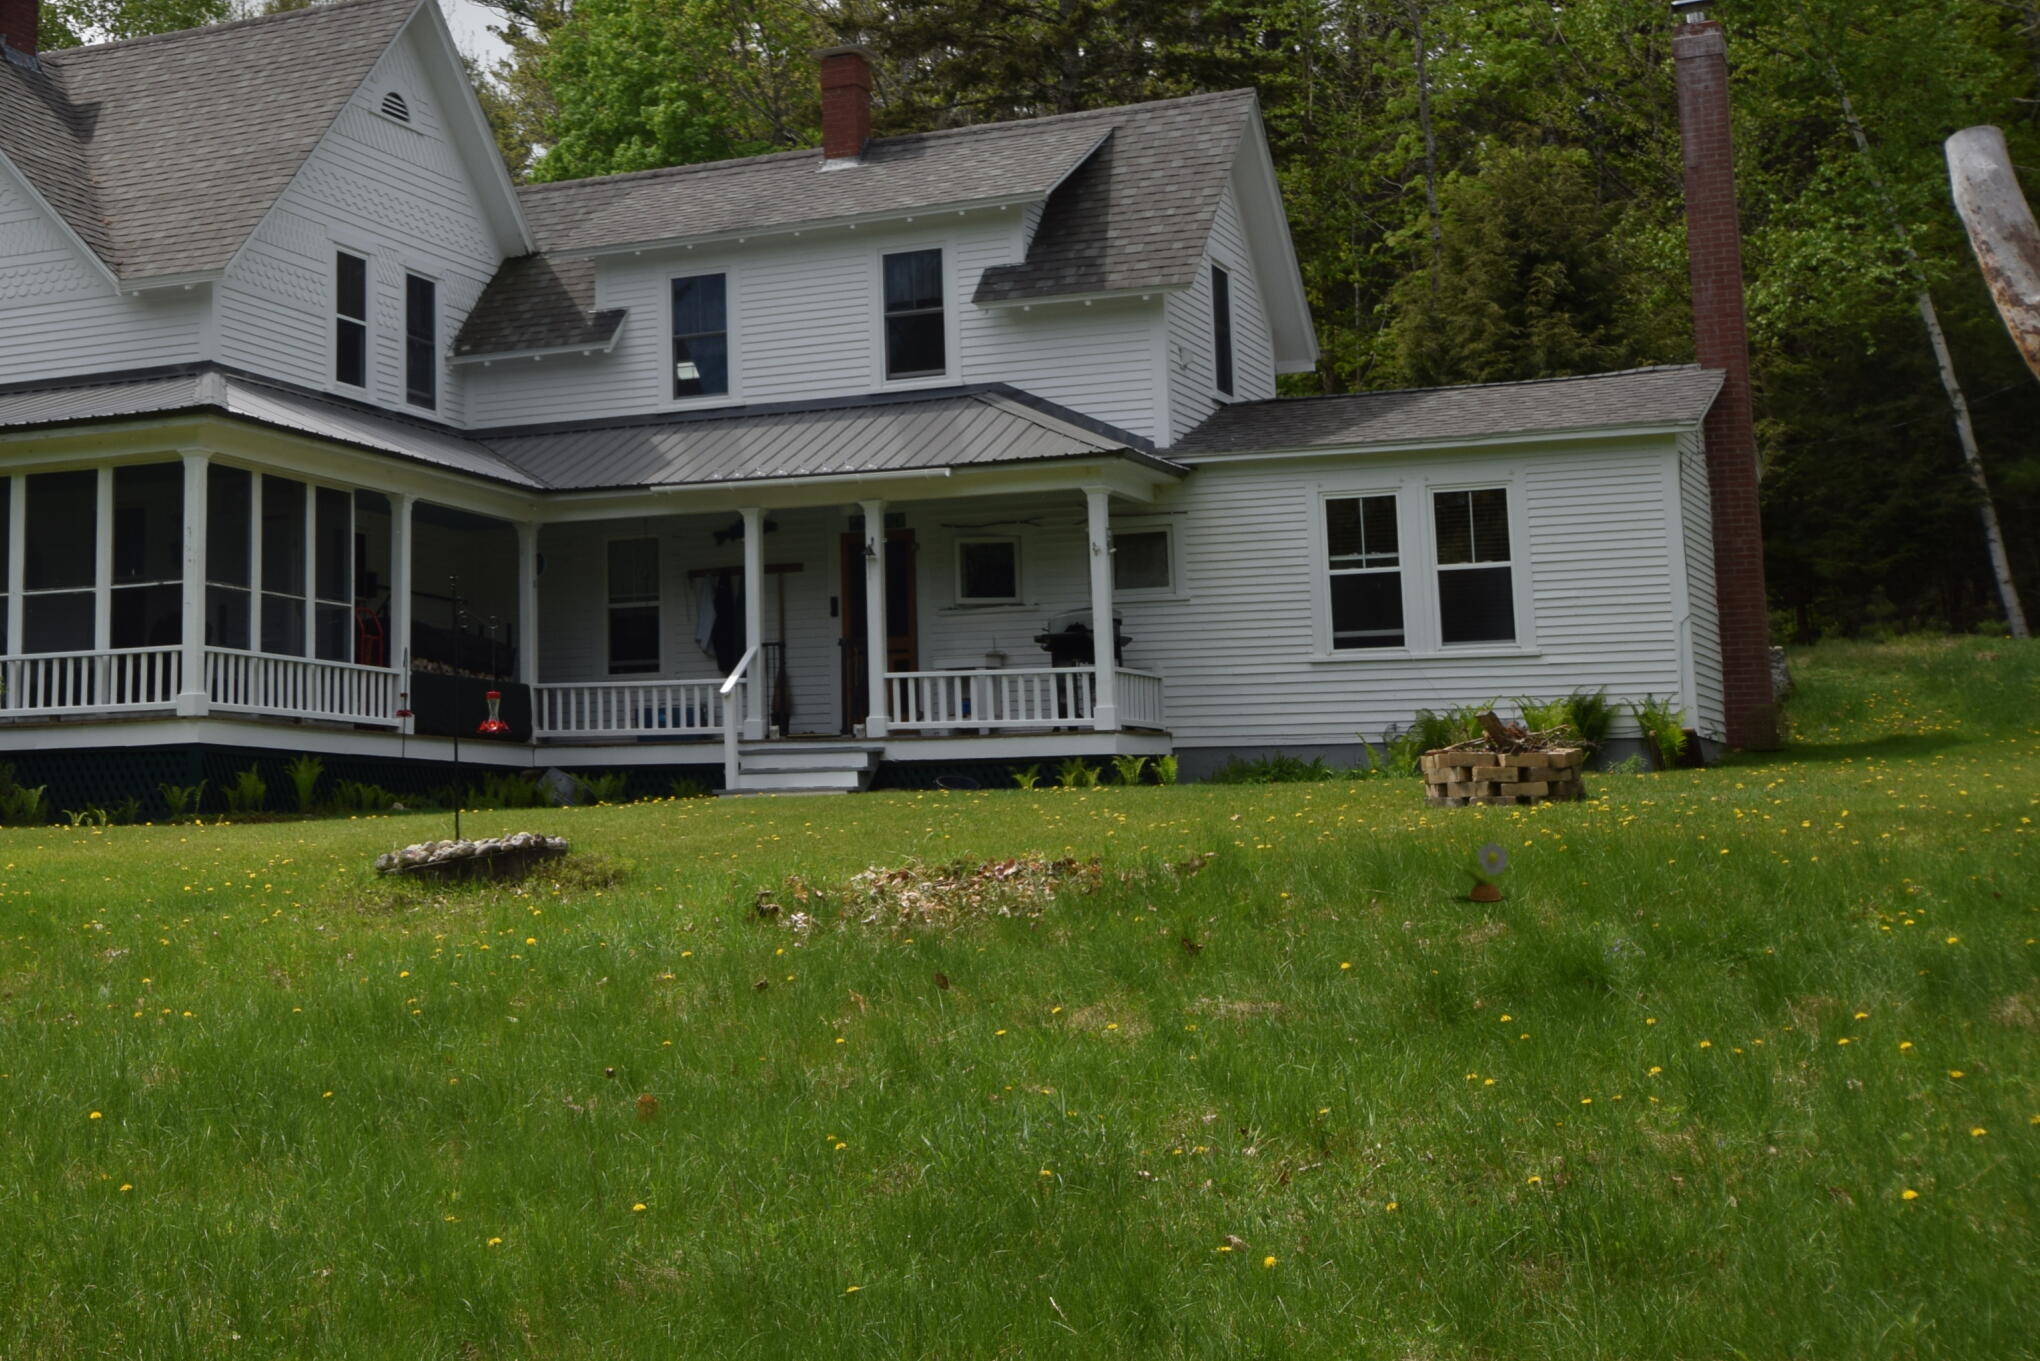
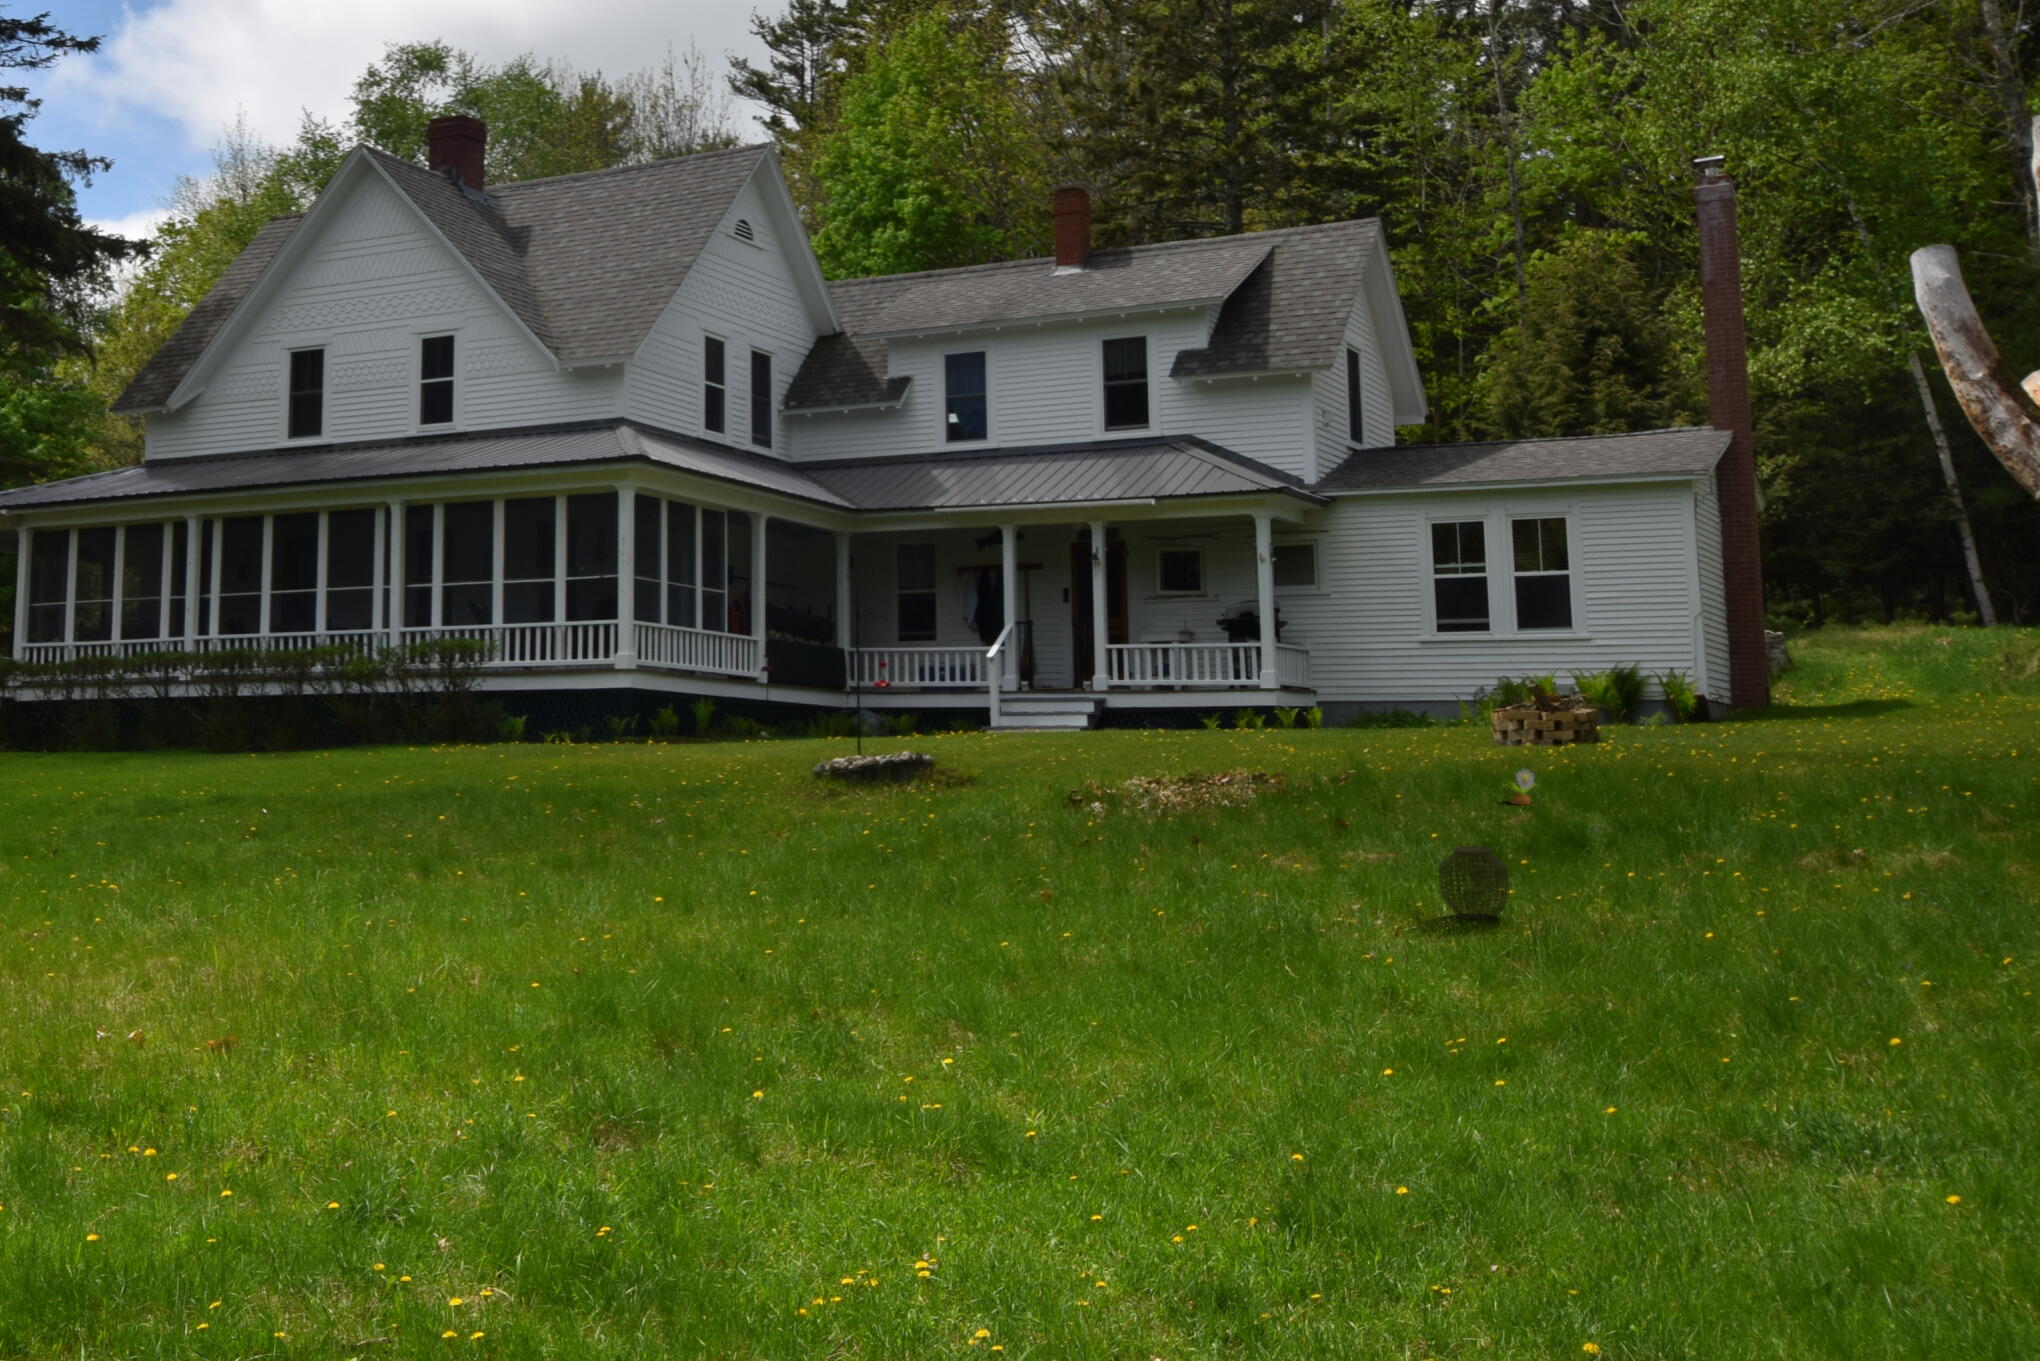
woven basket: present [1742,704,1789,751] -> present [1439,846,1510,920]

